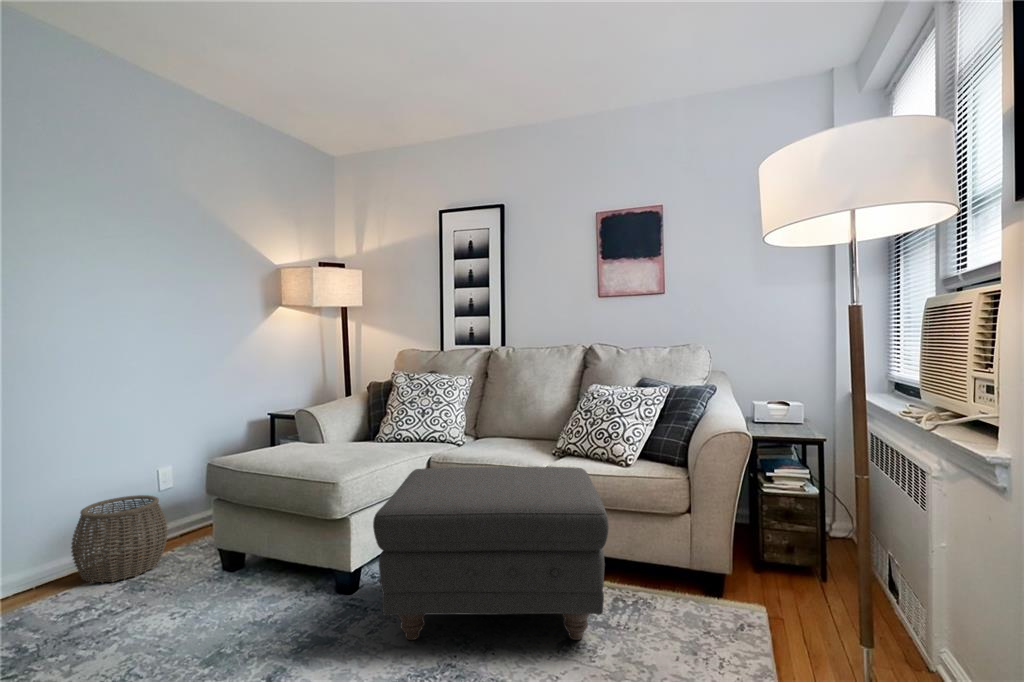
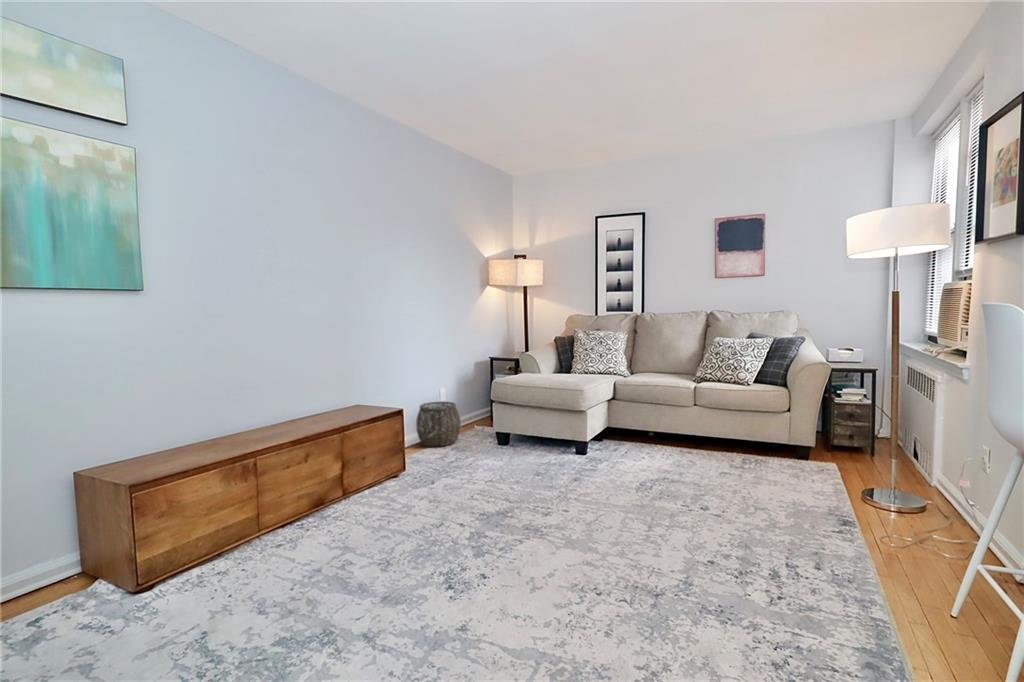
ottoman: present [373,467,609,640] -> none [612,385,747,473]

